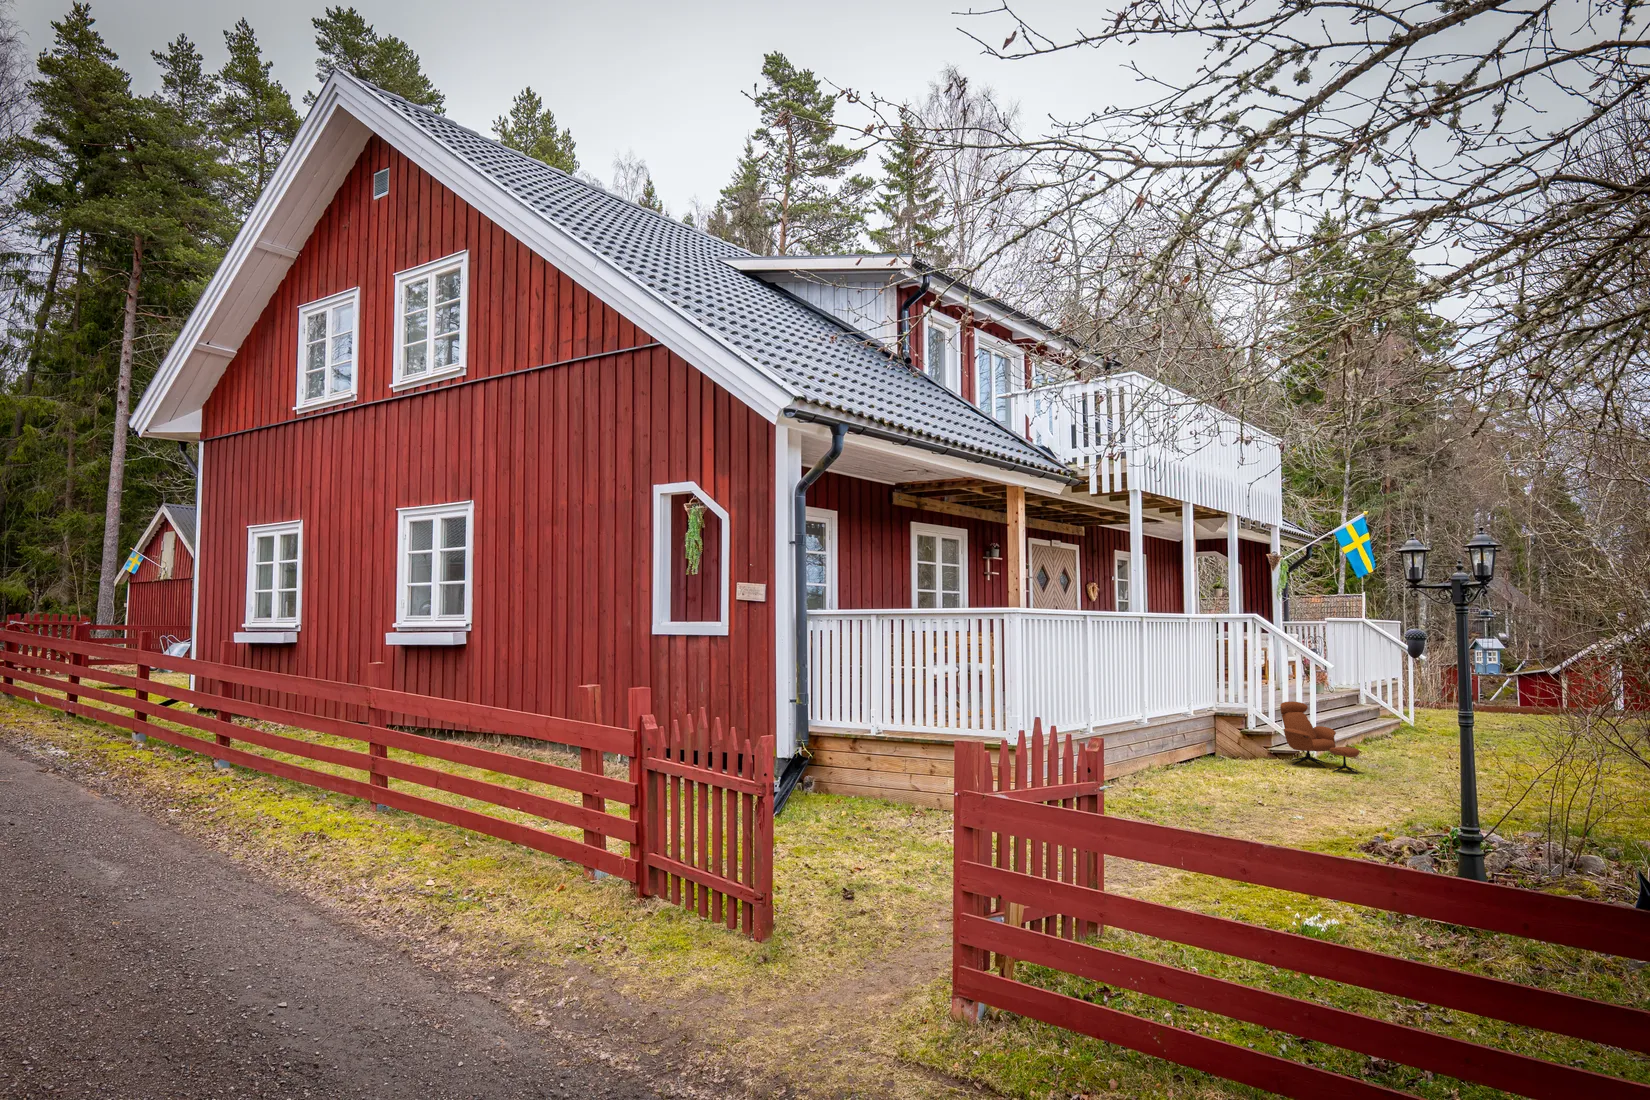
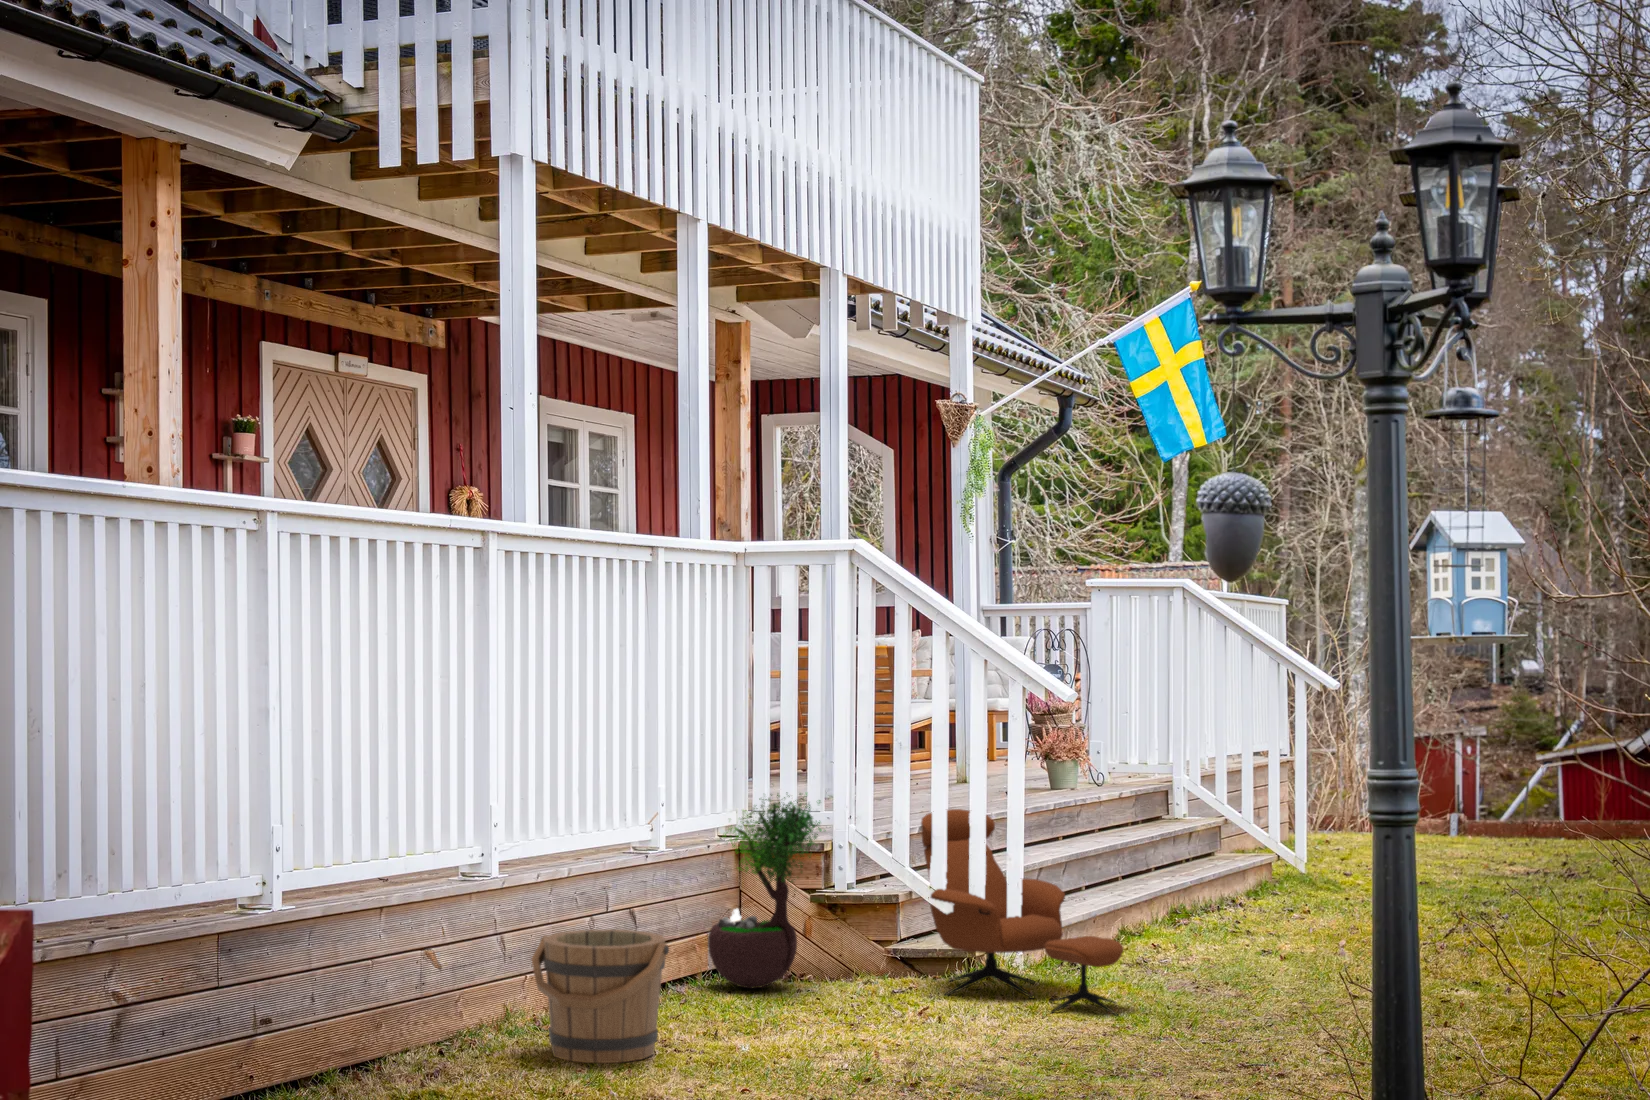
potted tree: none [1205,691,1246,760] -> present [708,793,822,988]
bucket: none [1155,737,1201,779] -> present [532,929,669,1063]

